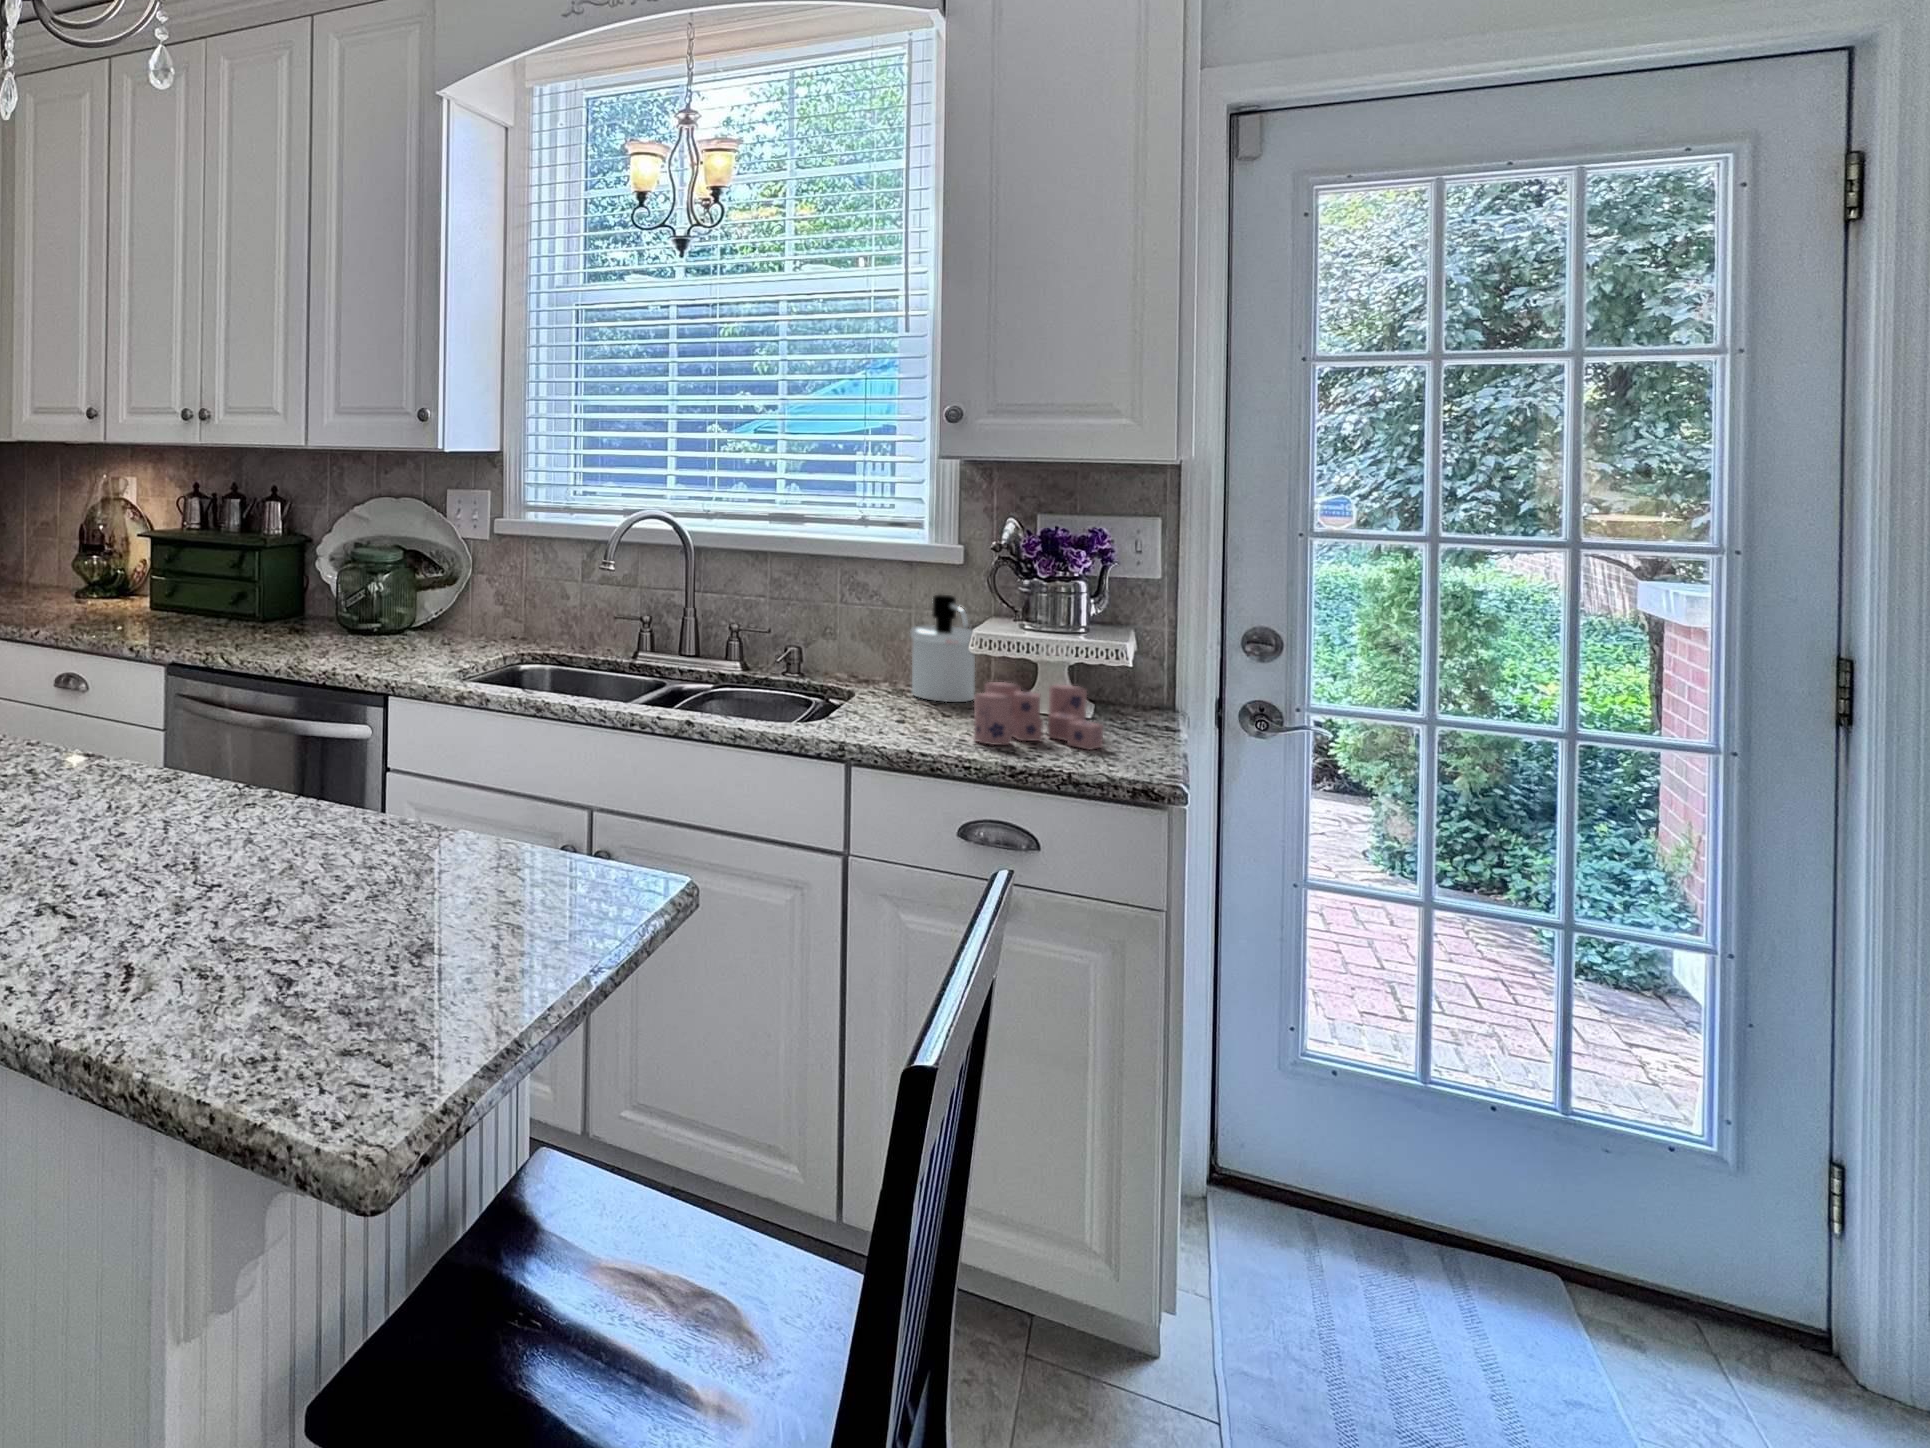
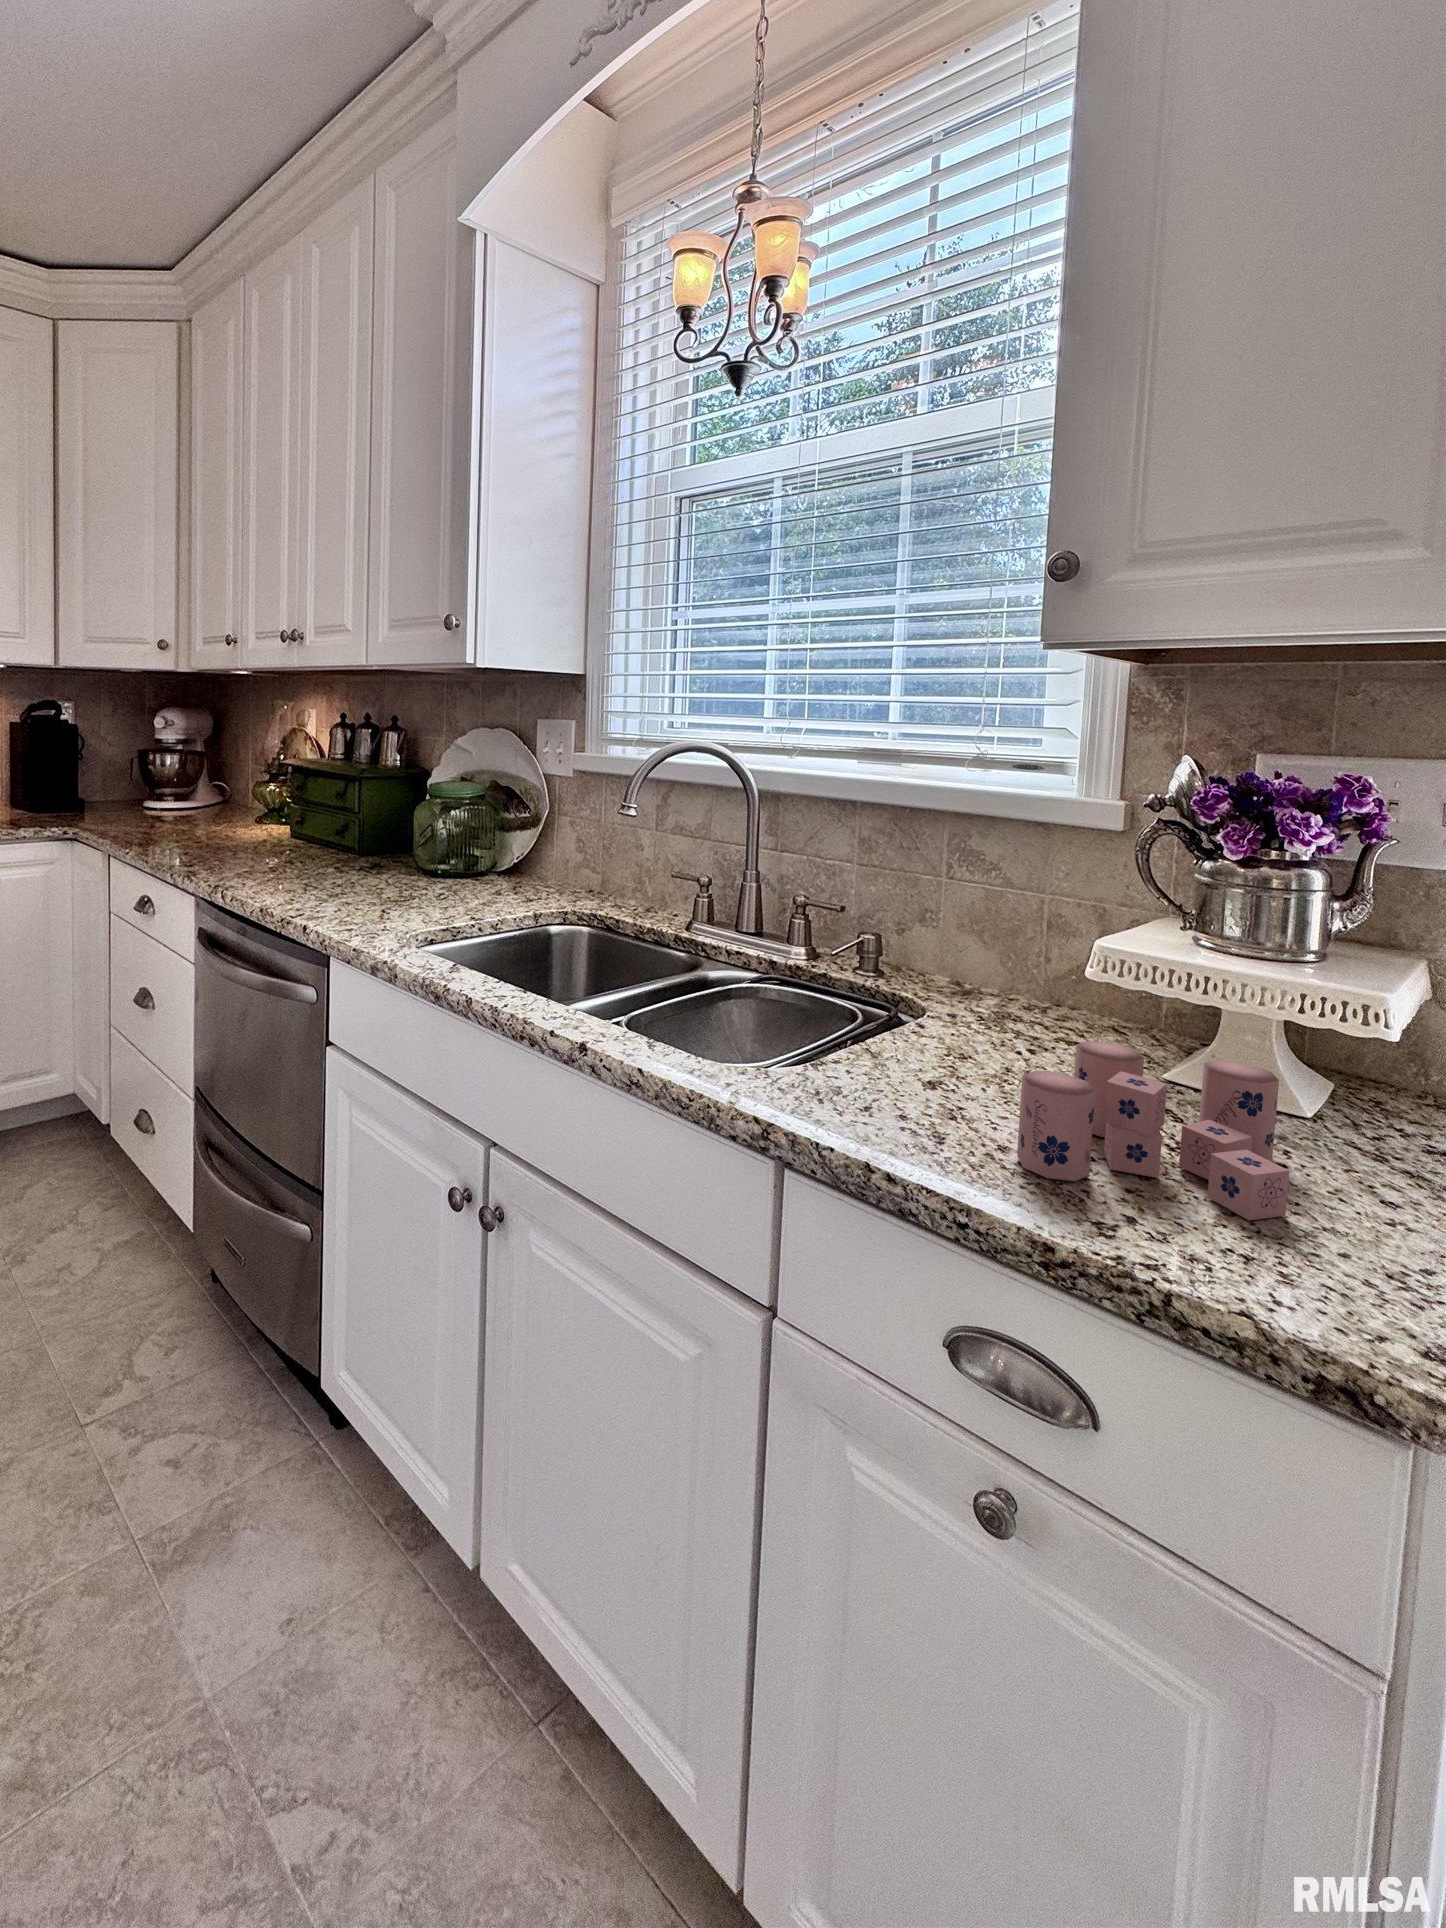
soap dispenser: present [911,595,975,702] -> none [1011,877,1123,1052]

